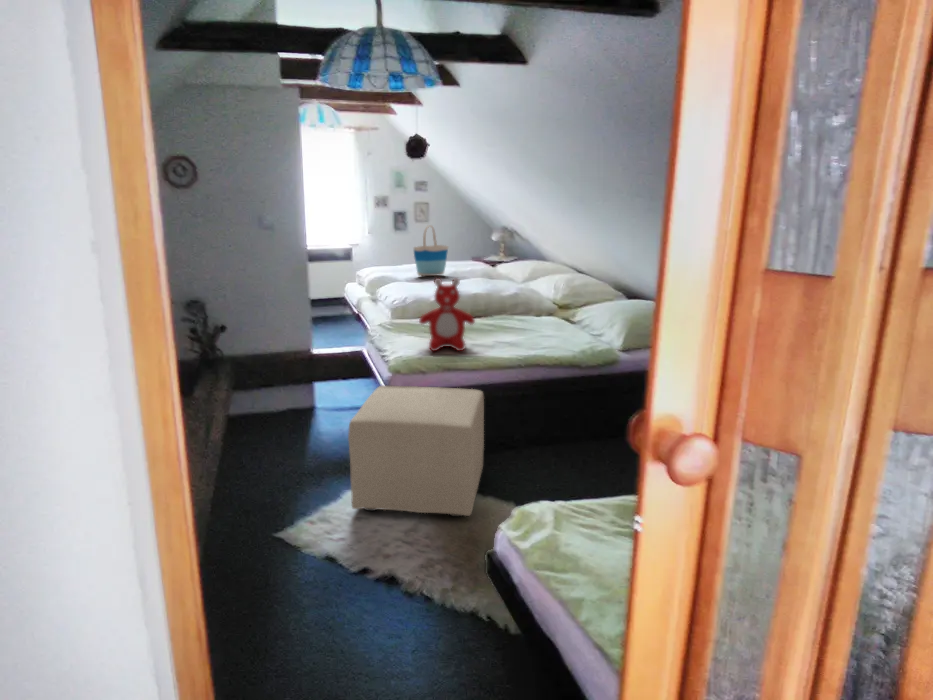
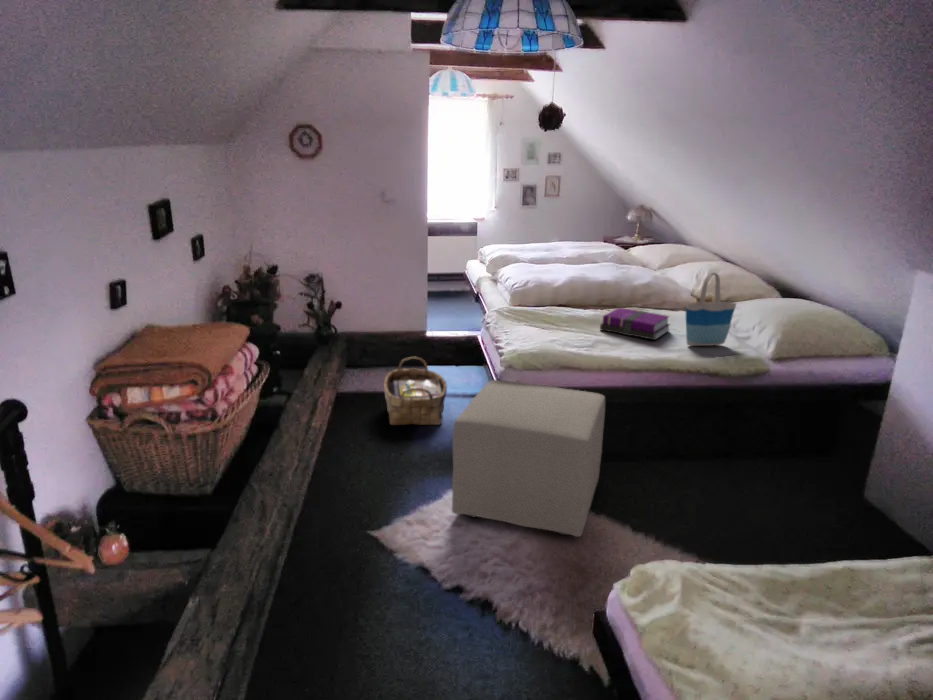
tote bag: present [414,225,448,276] -> present [686,273,736,346]
teddy bear: present [419,278,475,351] -> none [539,265,602,347]
notebook: none [474,316,536,341] -> present [600,308,669,340]
woven basket: none [274,374,337,441] -> present [384,357,447,425]

